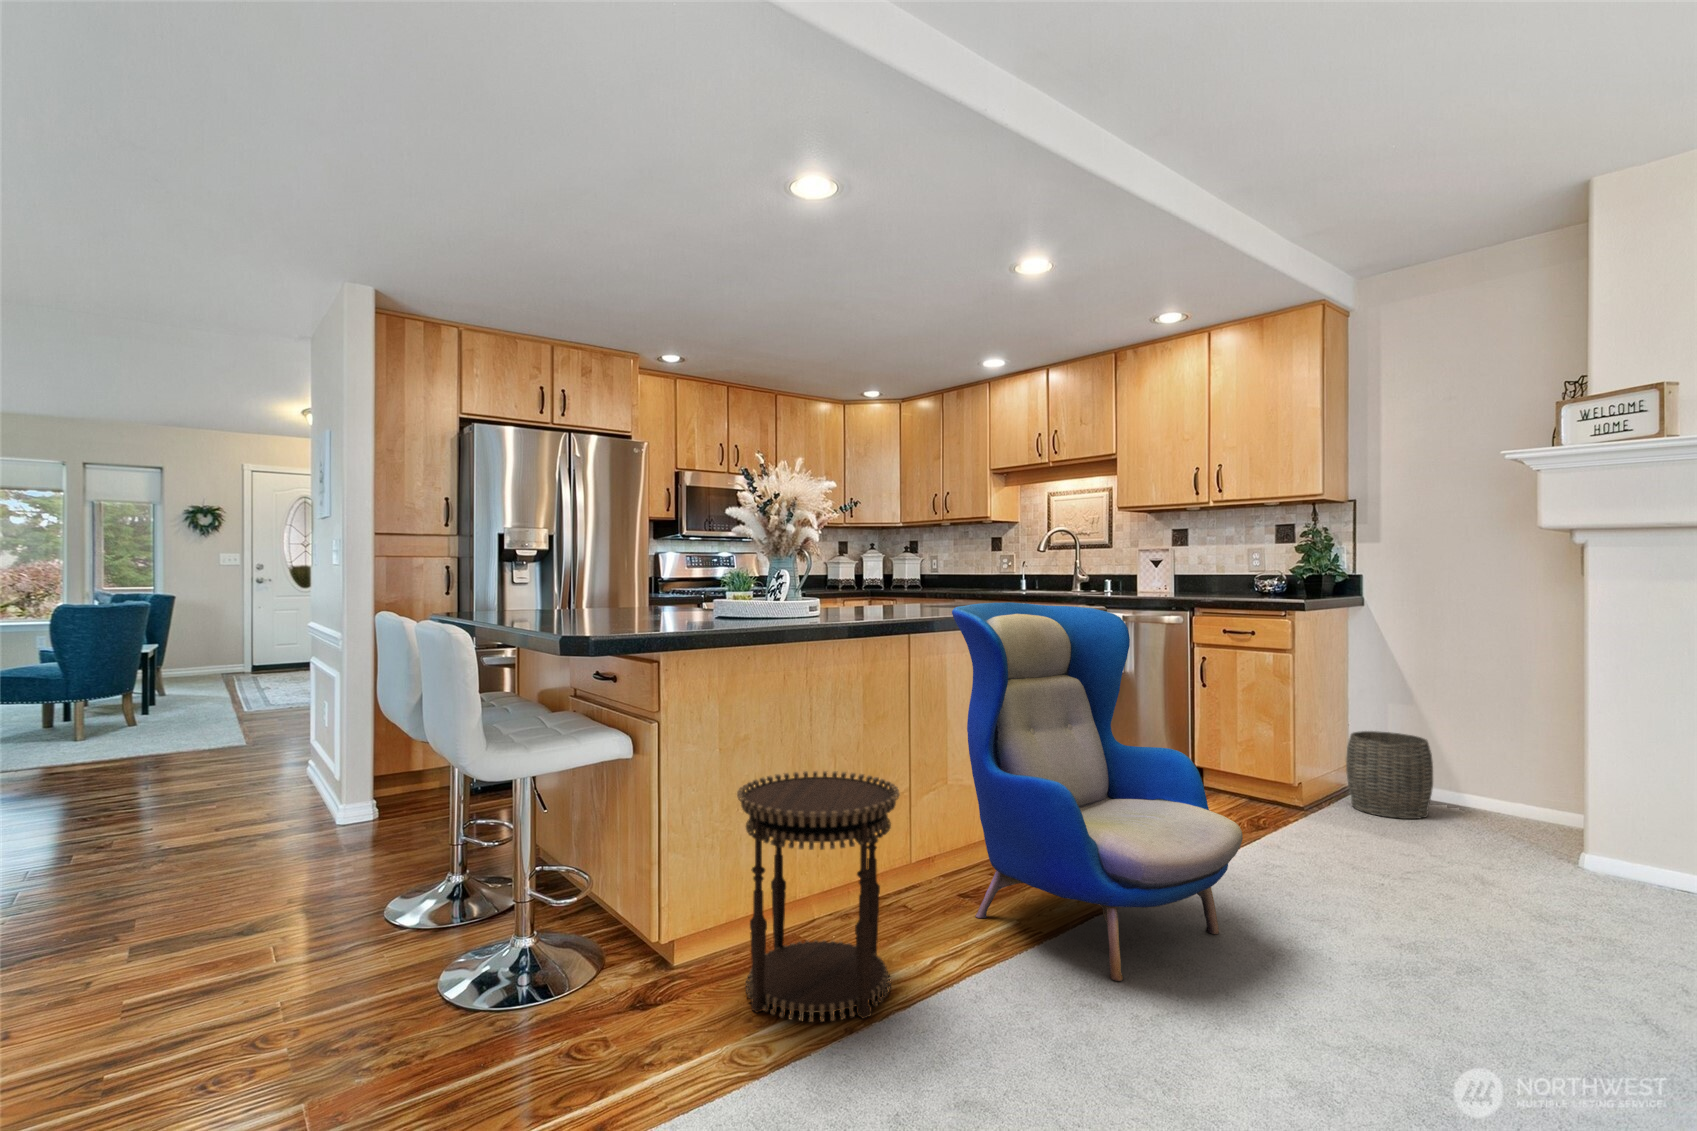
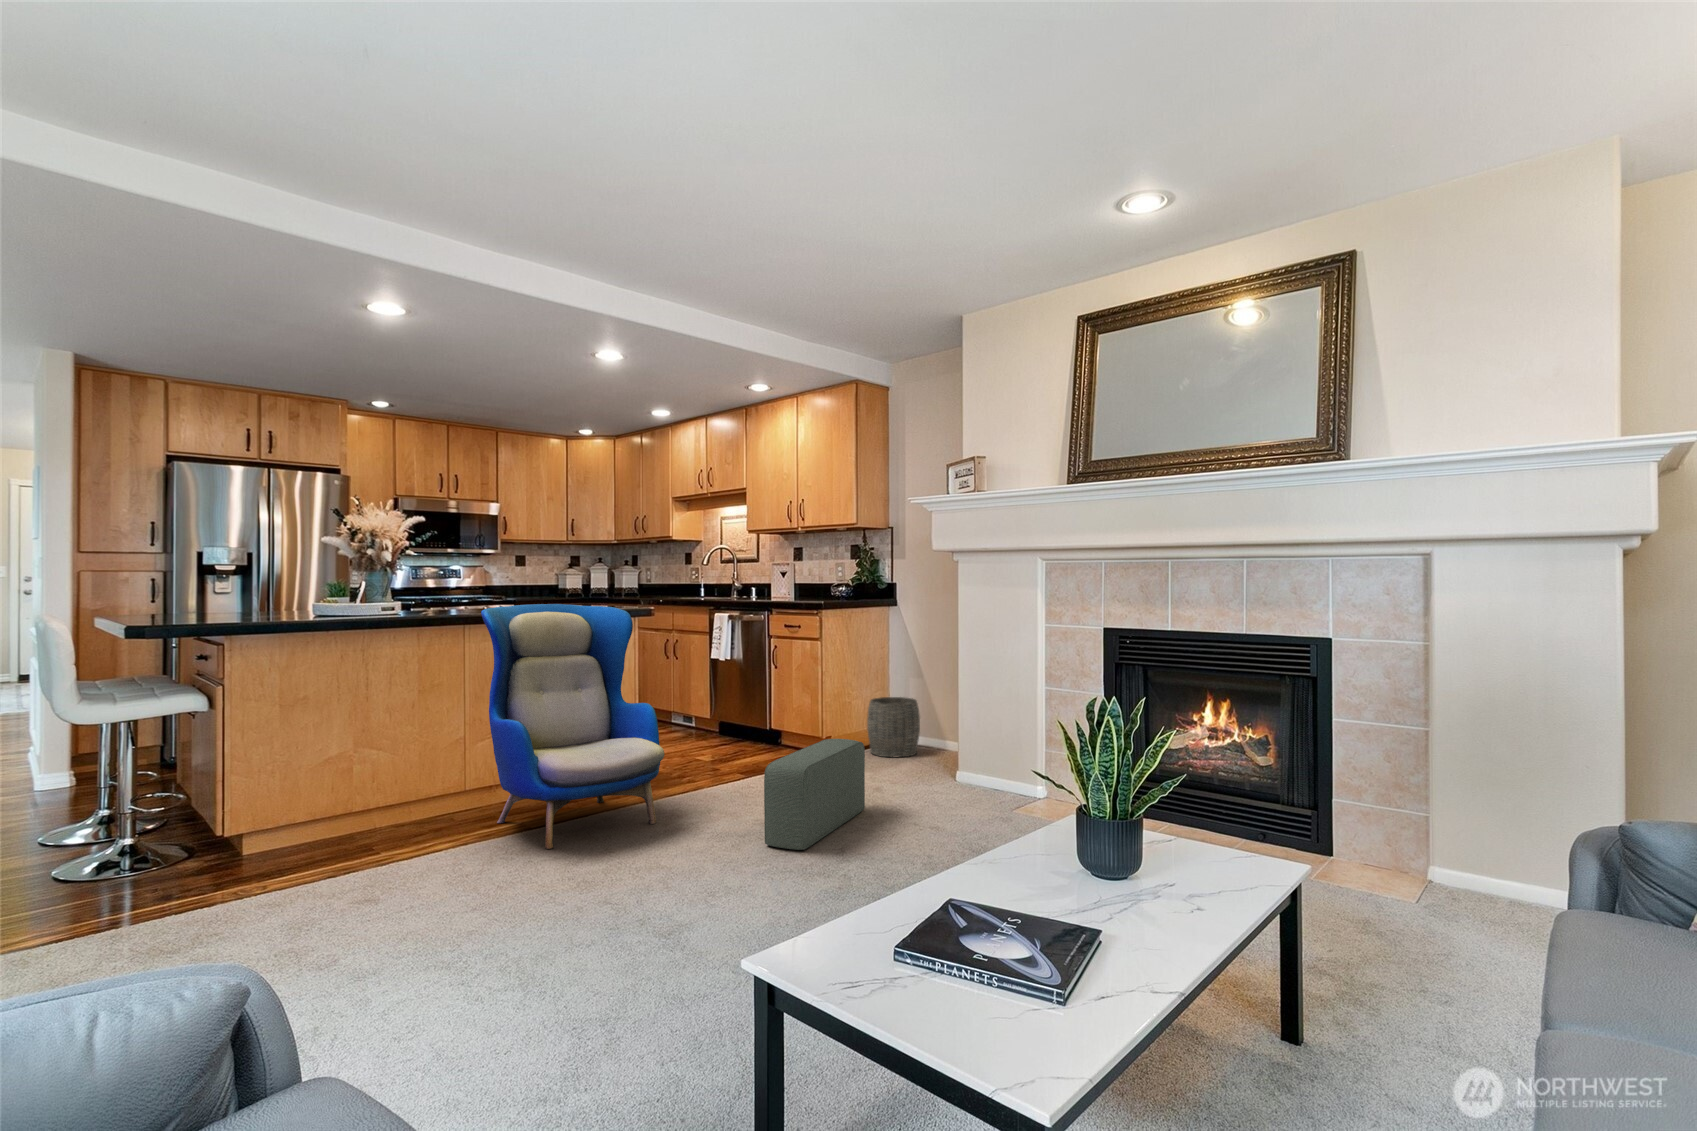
side table: present [737,771,900,1022] -> none [270,720,399,877]
pouf: none [1447,812,1570,1016] -> present [764,739,865,850]

